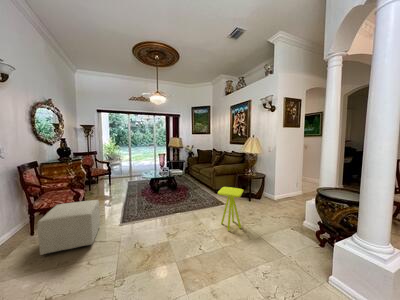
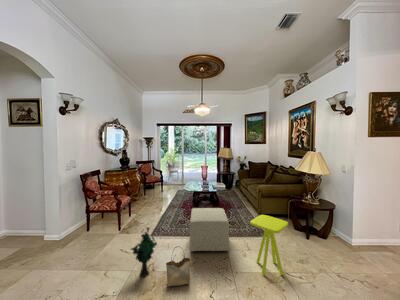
ottoman: present [37,200,100,255] -> present [190,208,229,251]
decorative plant: none [114,210,140,256] -> present [131,228,157,277]
woven basket: none [154,221,175,257] -> present [166,247,190,286]

